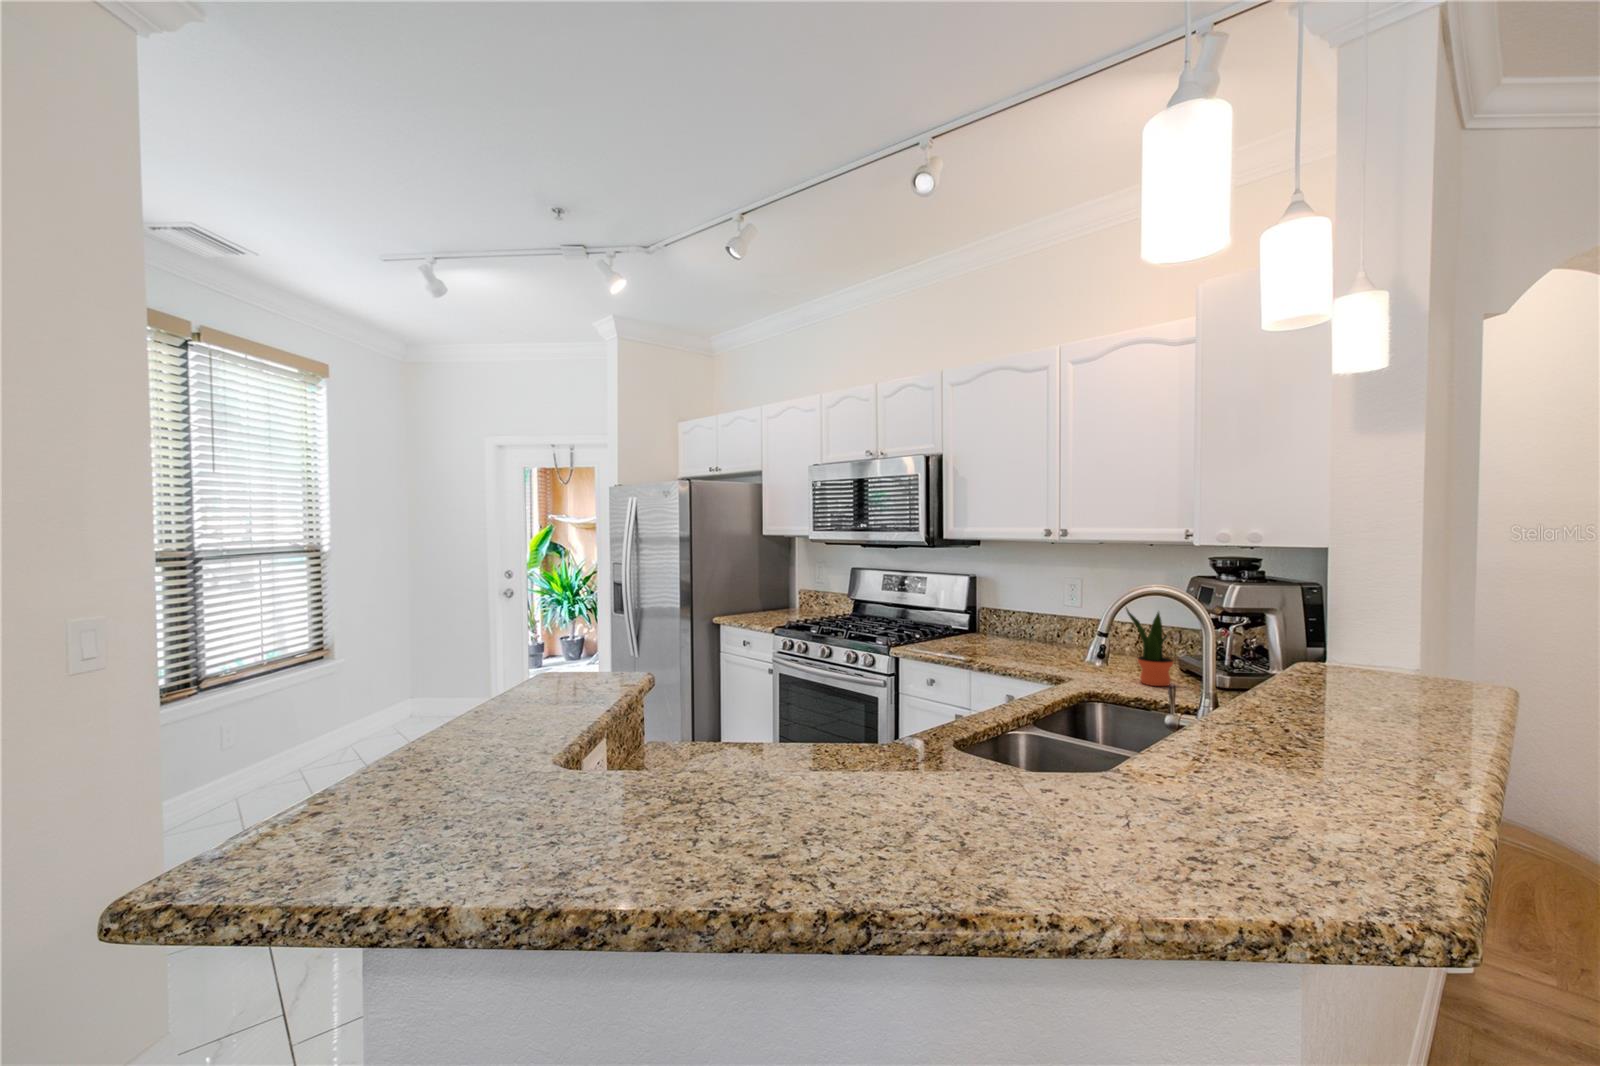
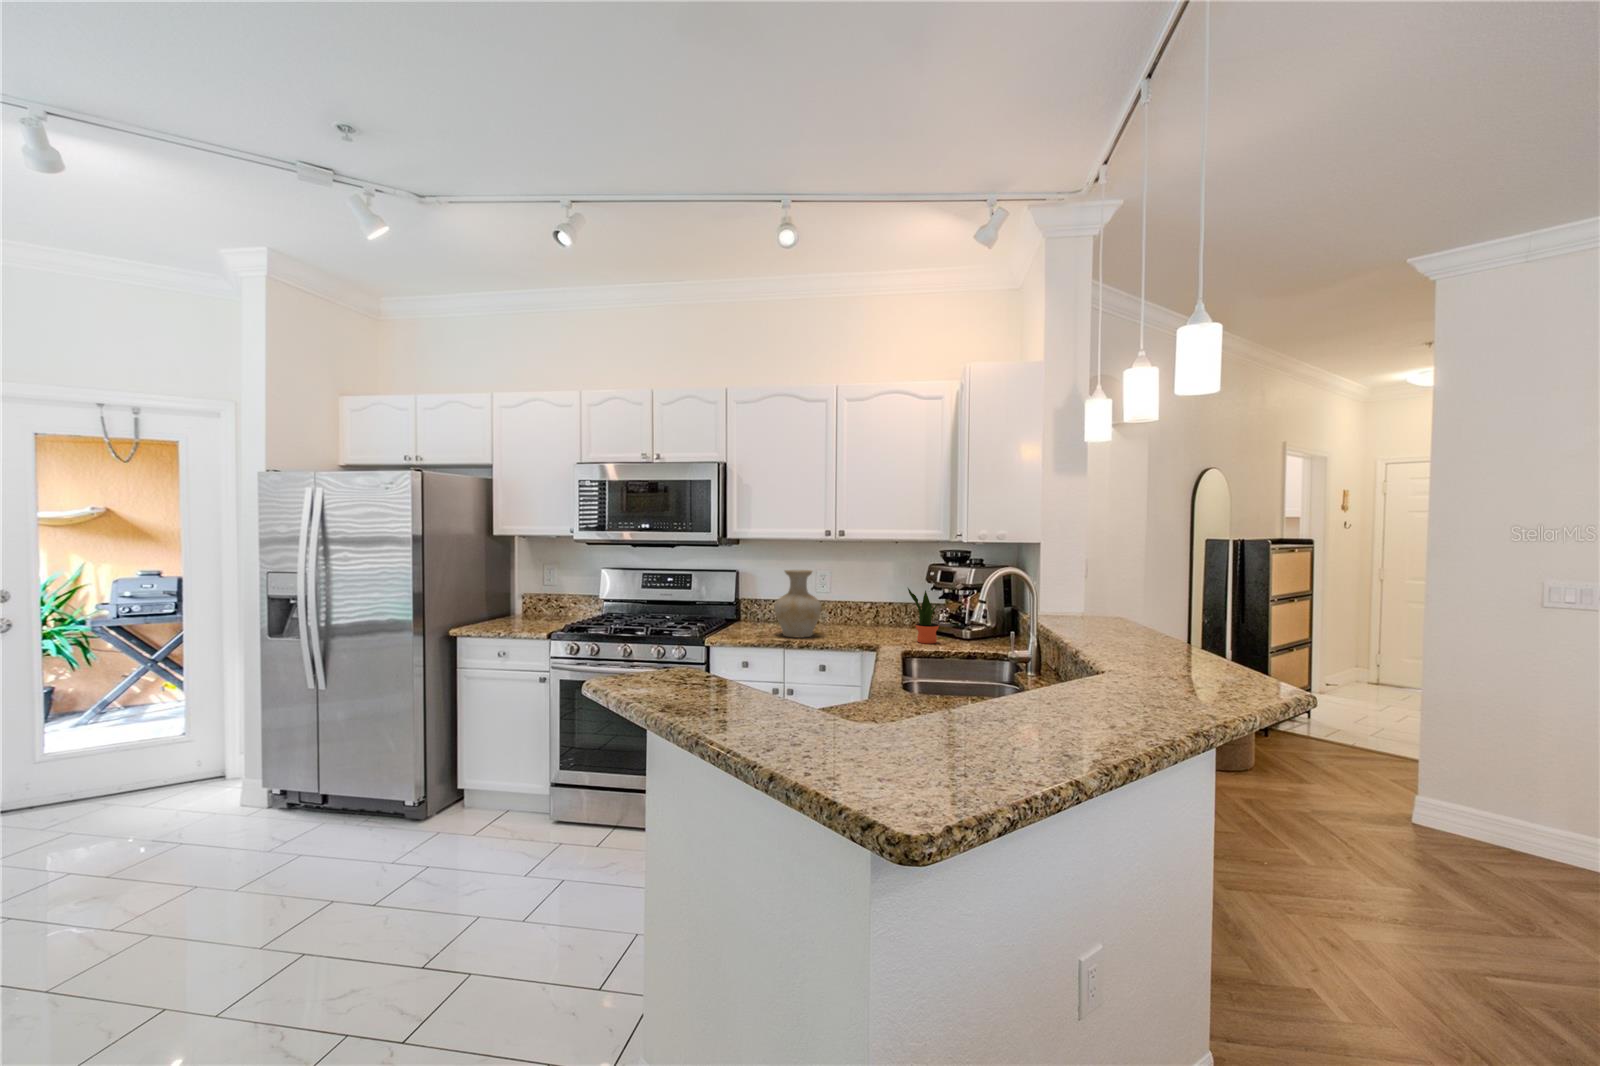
vase: none [966,576,1025,658] -> present [775,570,821,637]

